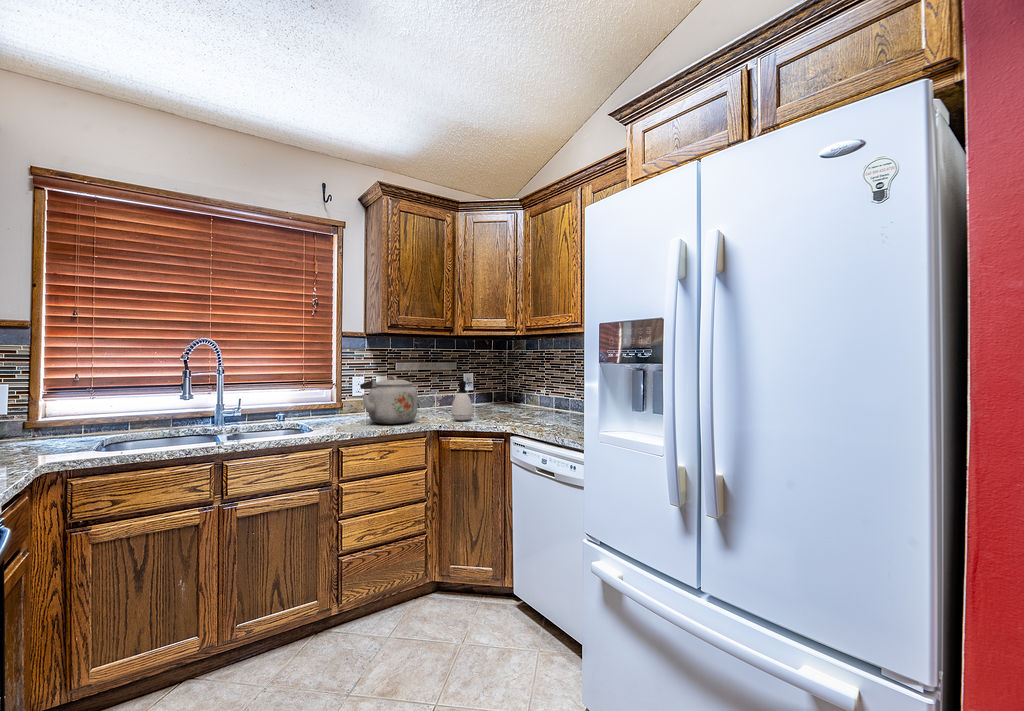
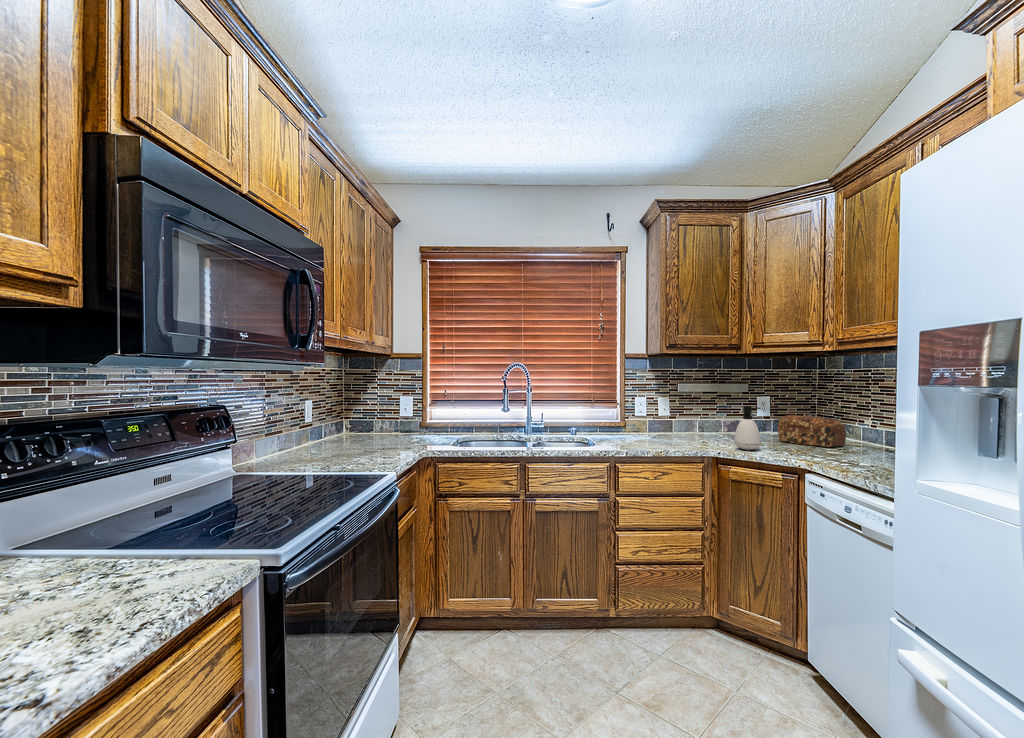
kettle: present [360,376,417,424] -> none [638,398,695,446]
bread loaf: none [481,389,529,413] -> present [778,415,846,447]

